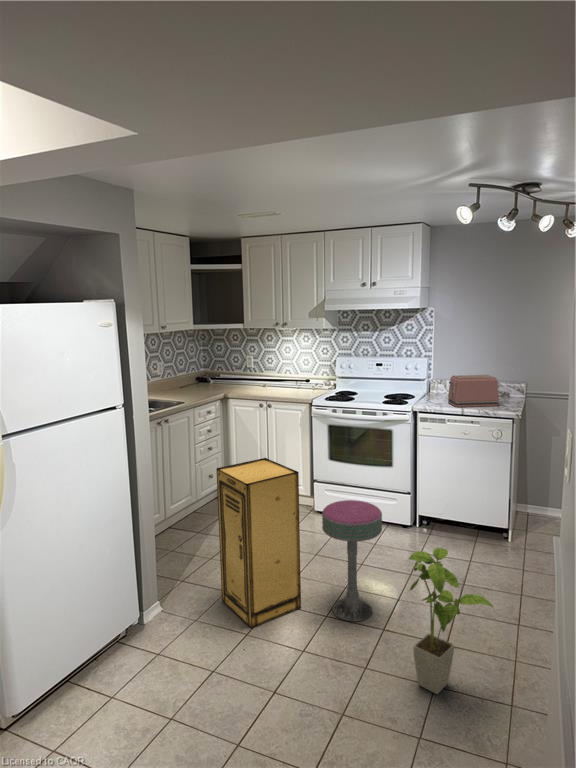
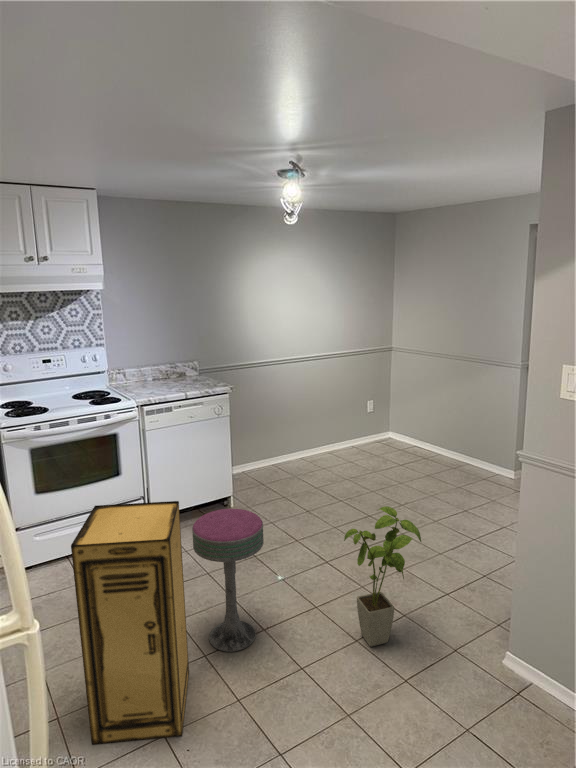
toaster: present [448,375,499,407] -> none [153,356,202,392]

